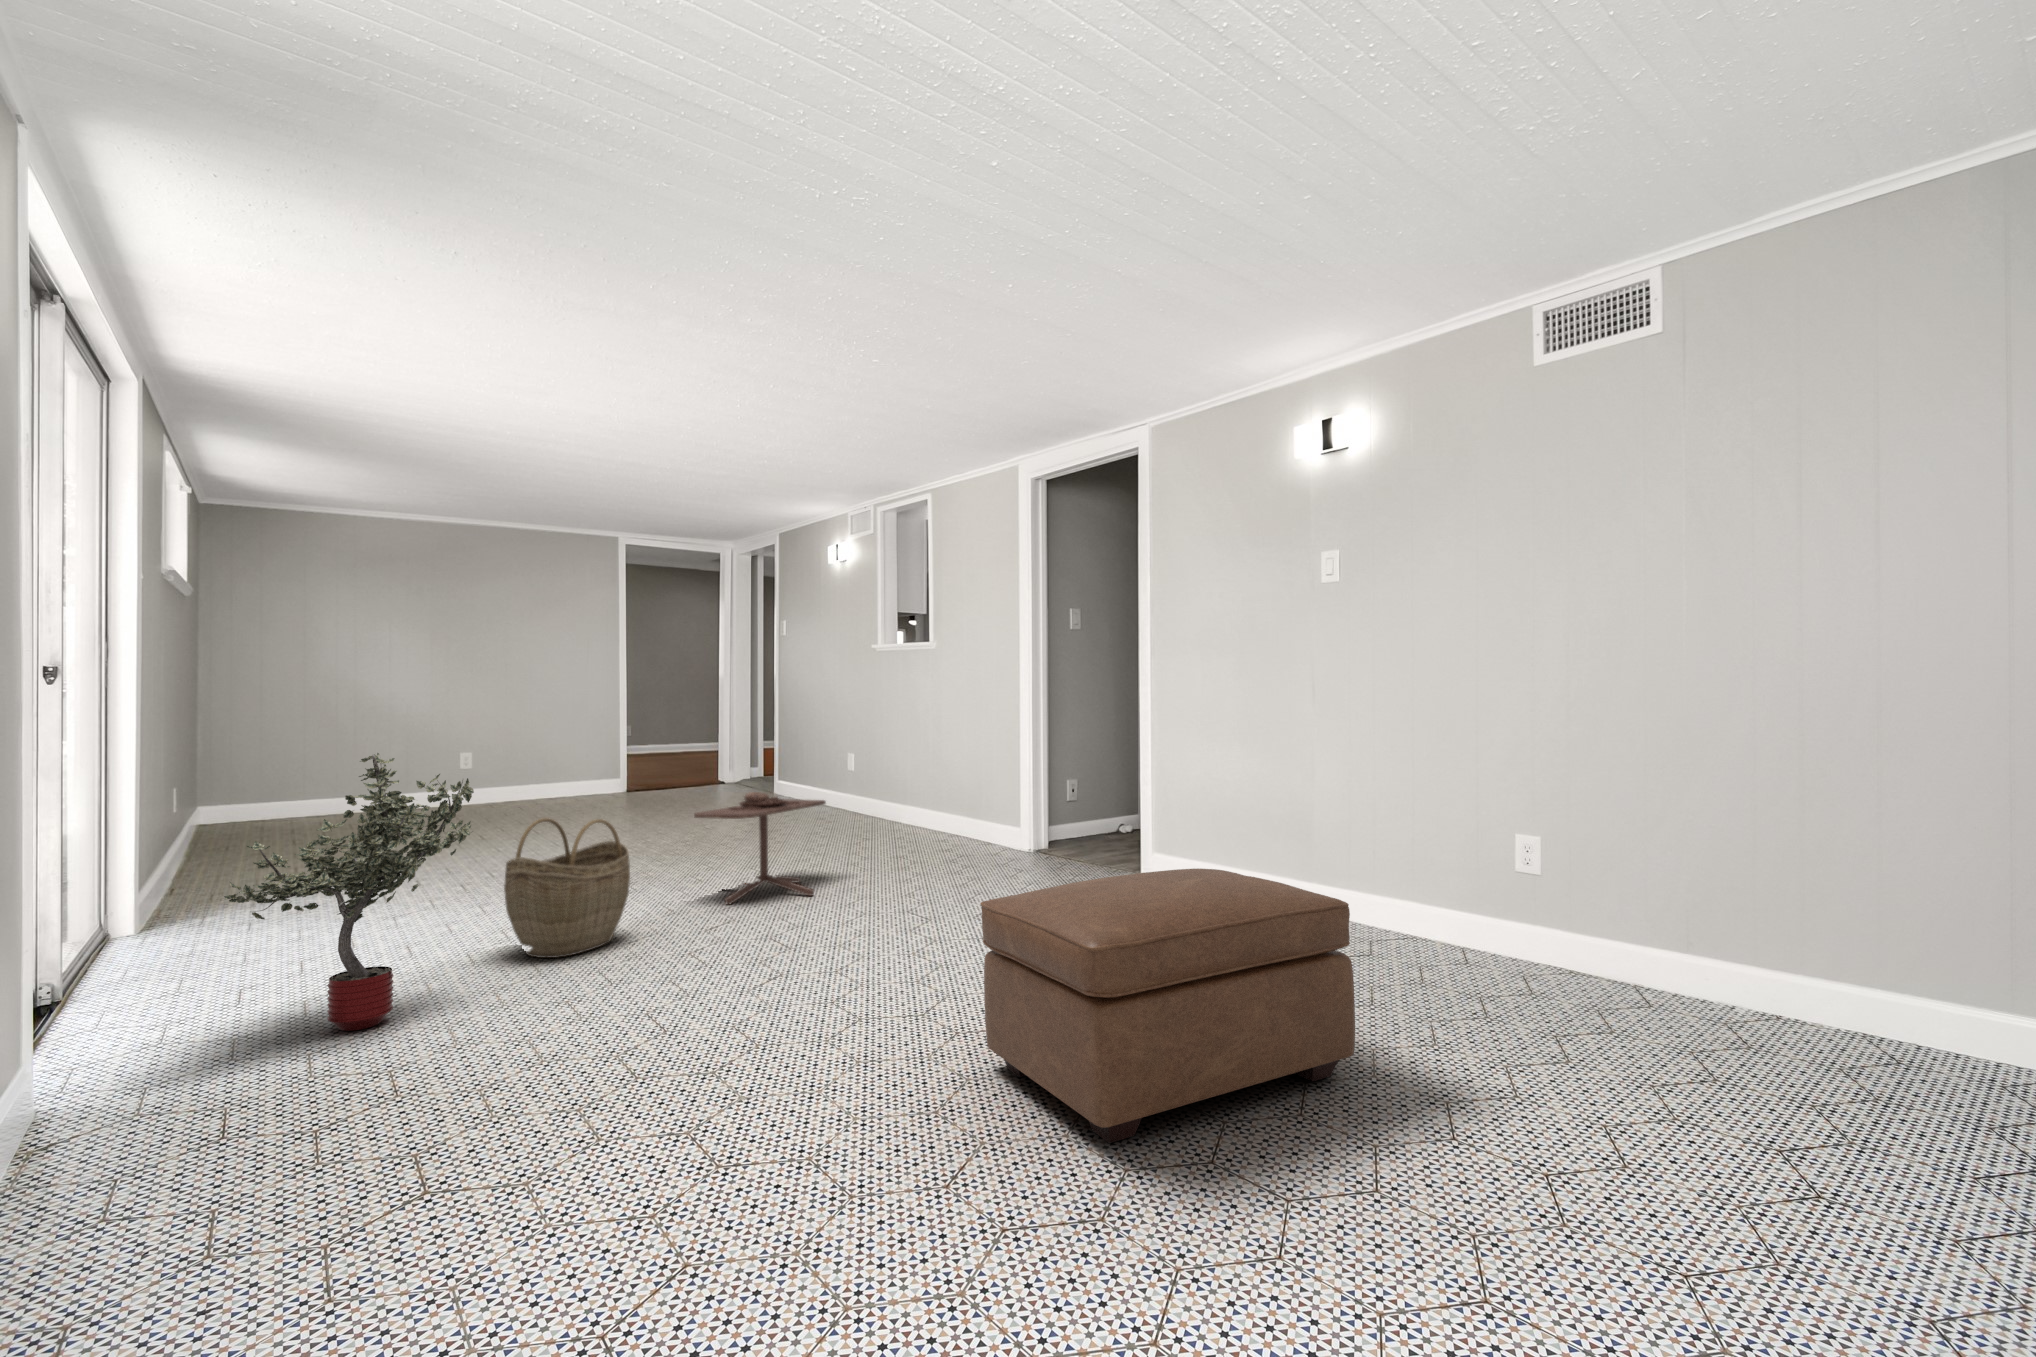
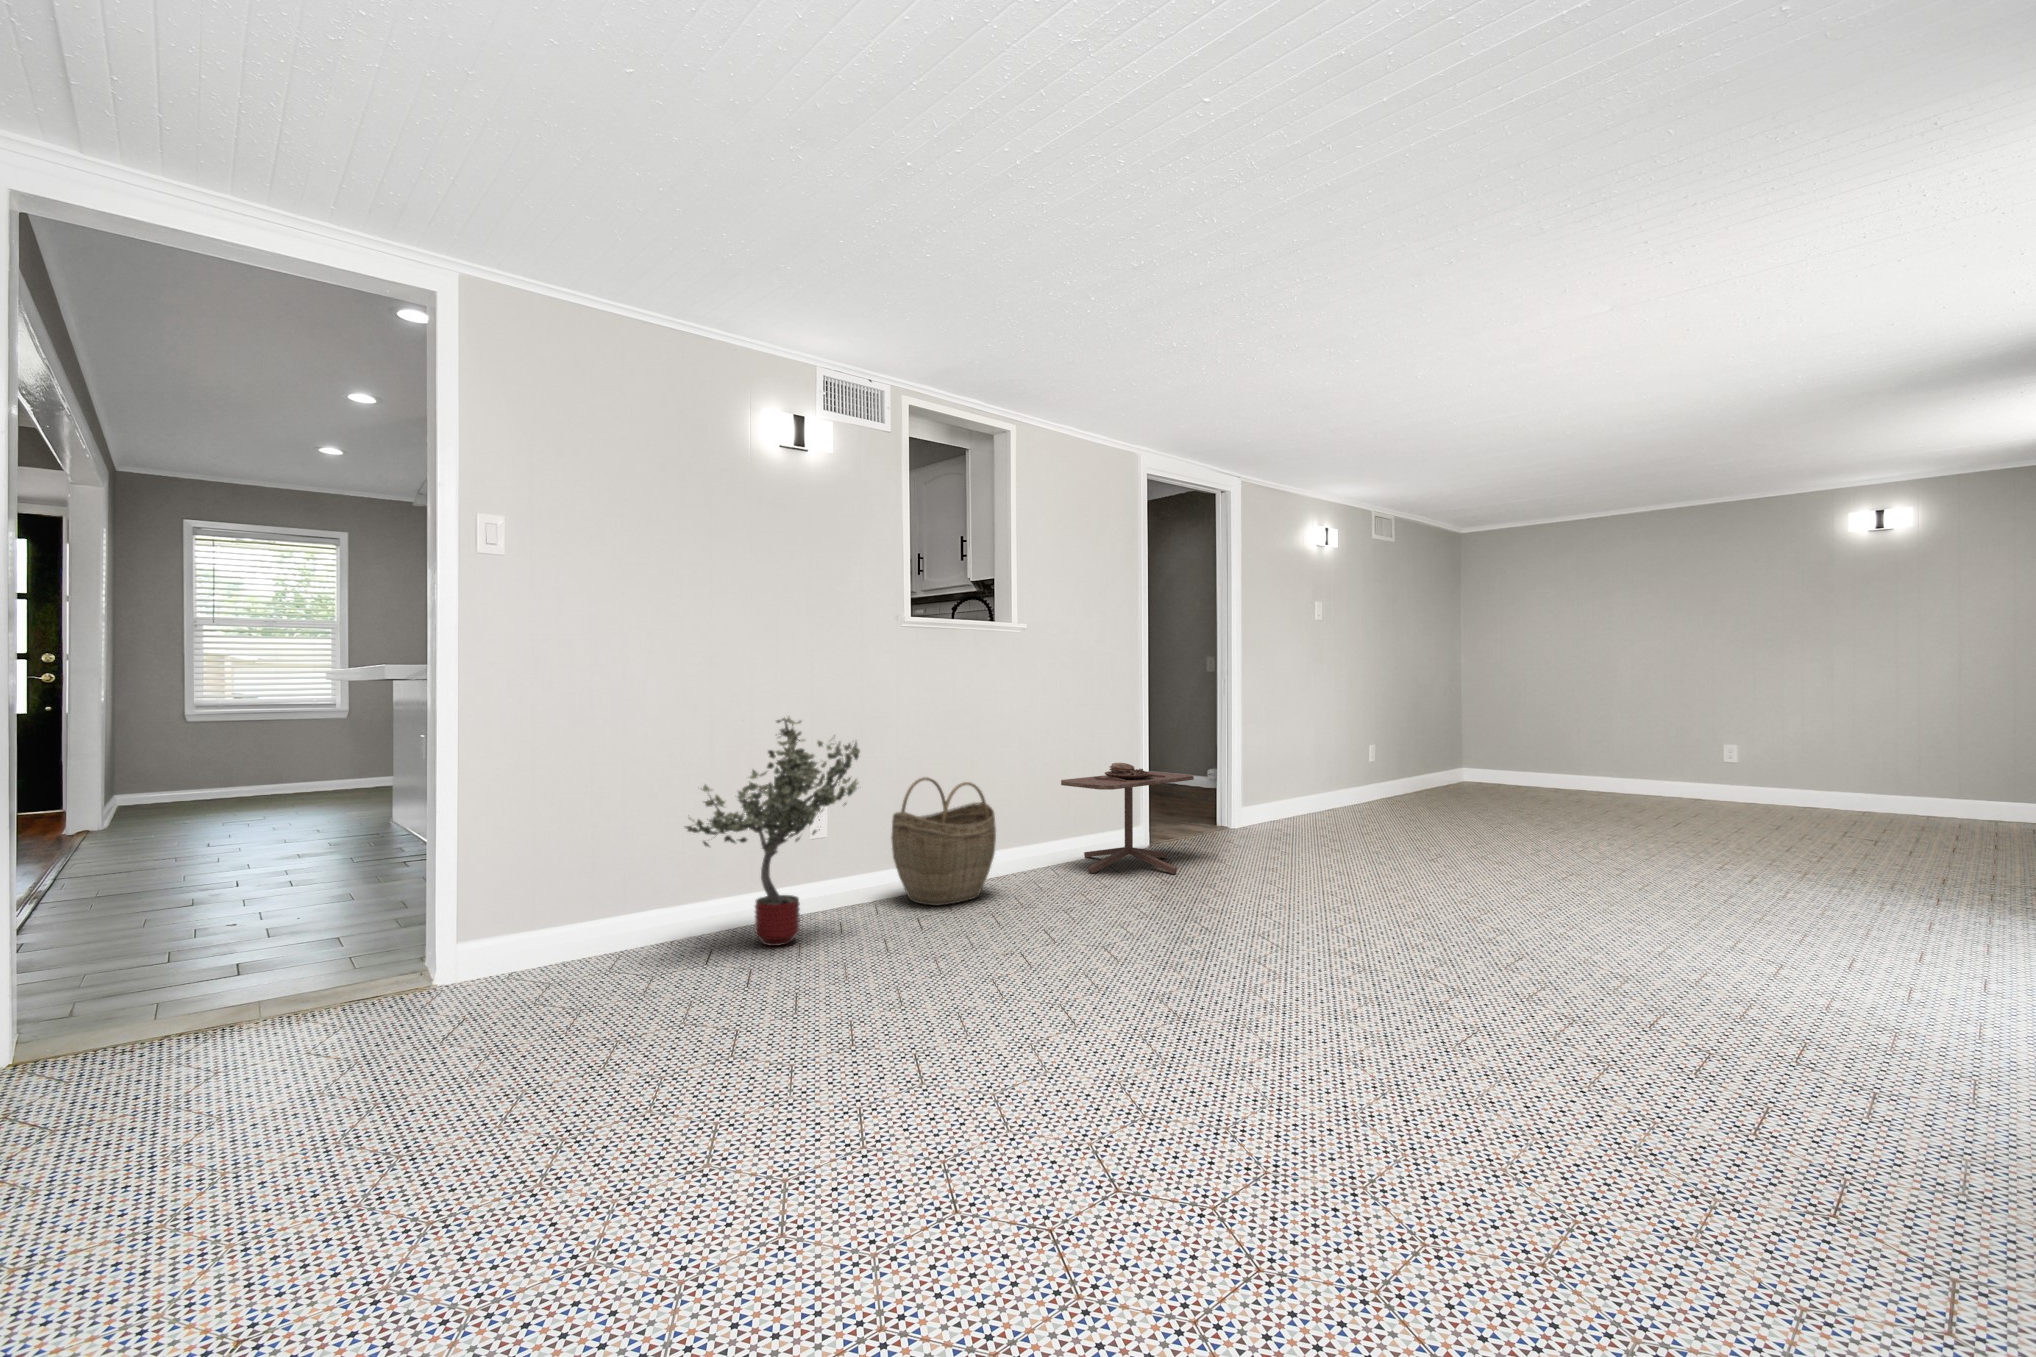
ottoman: present [981,869,1355,1143] -> none [1297,904,1807,1210]

